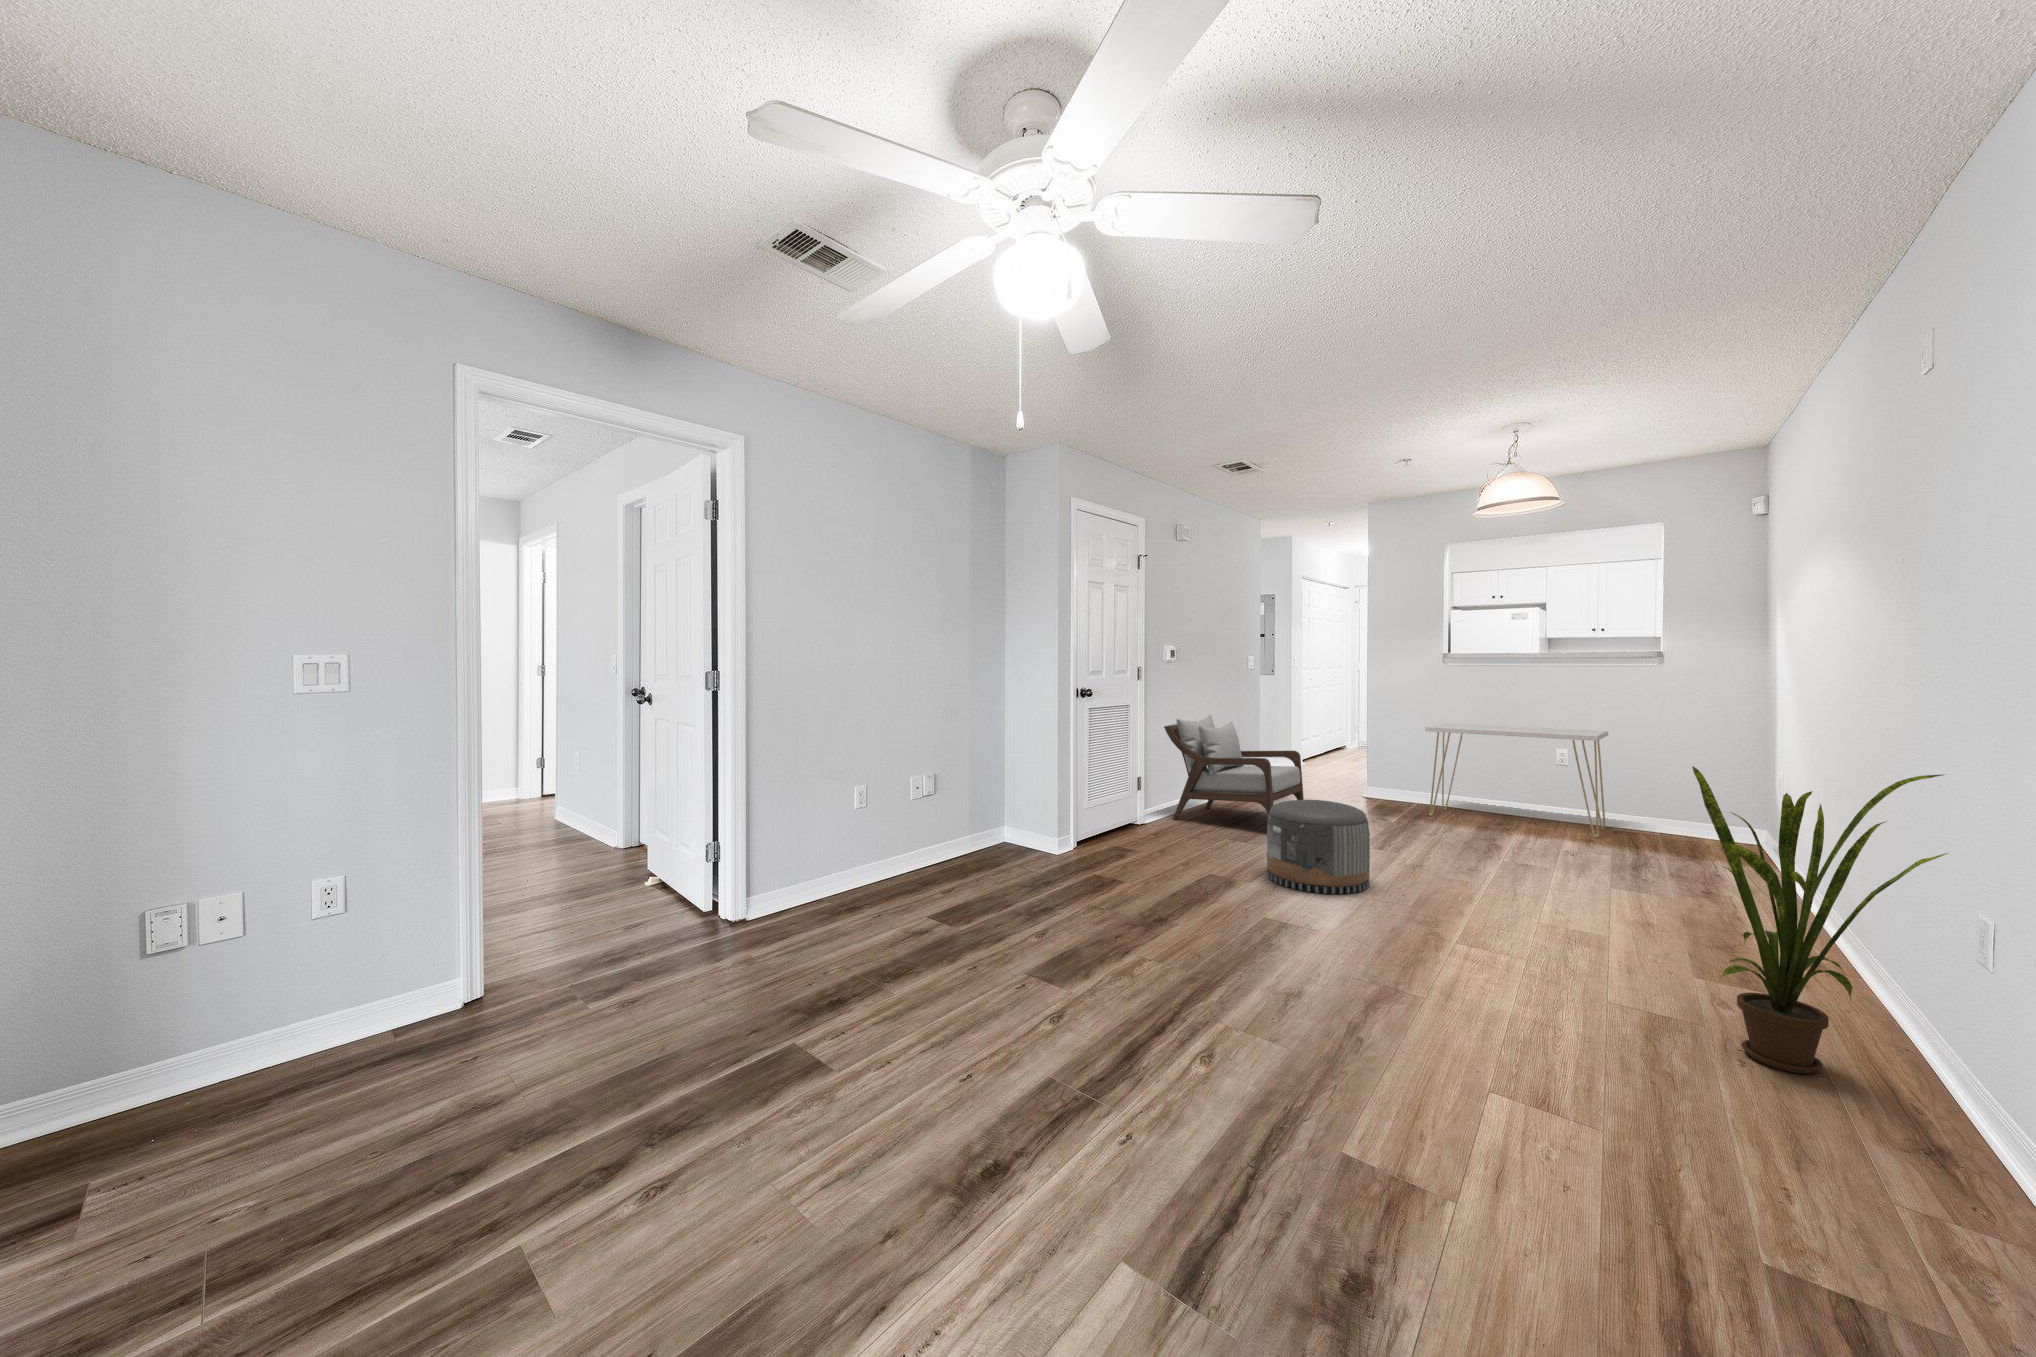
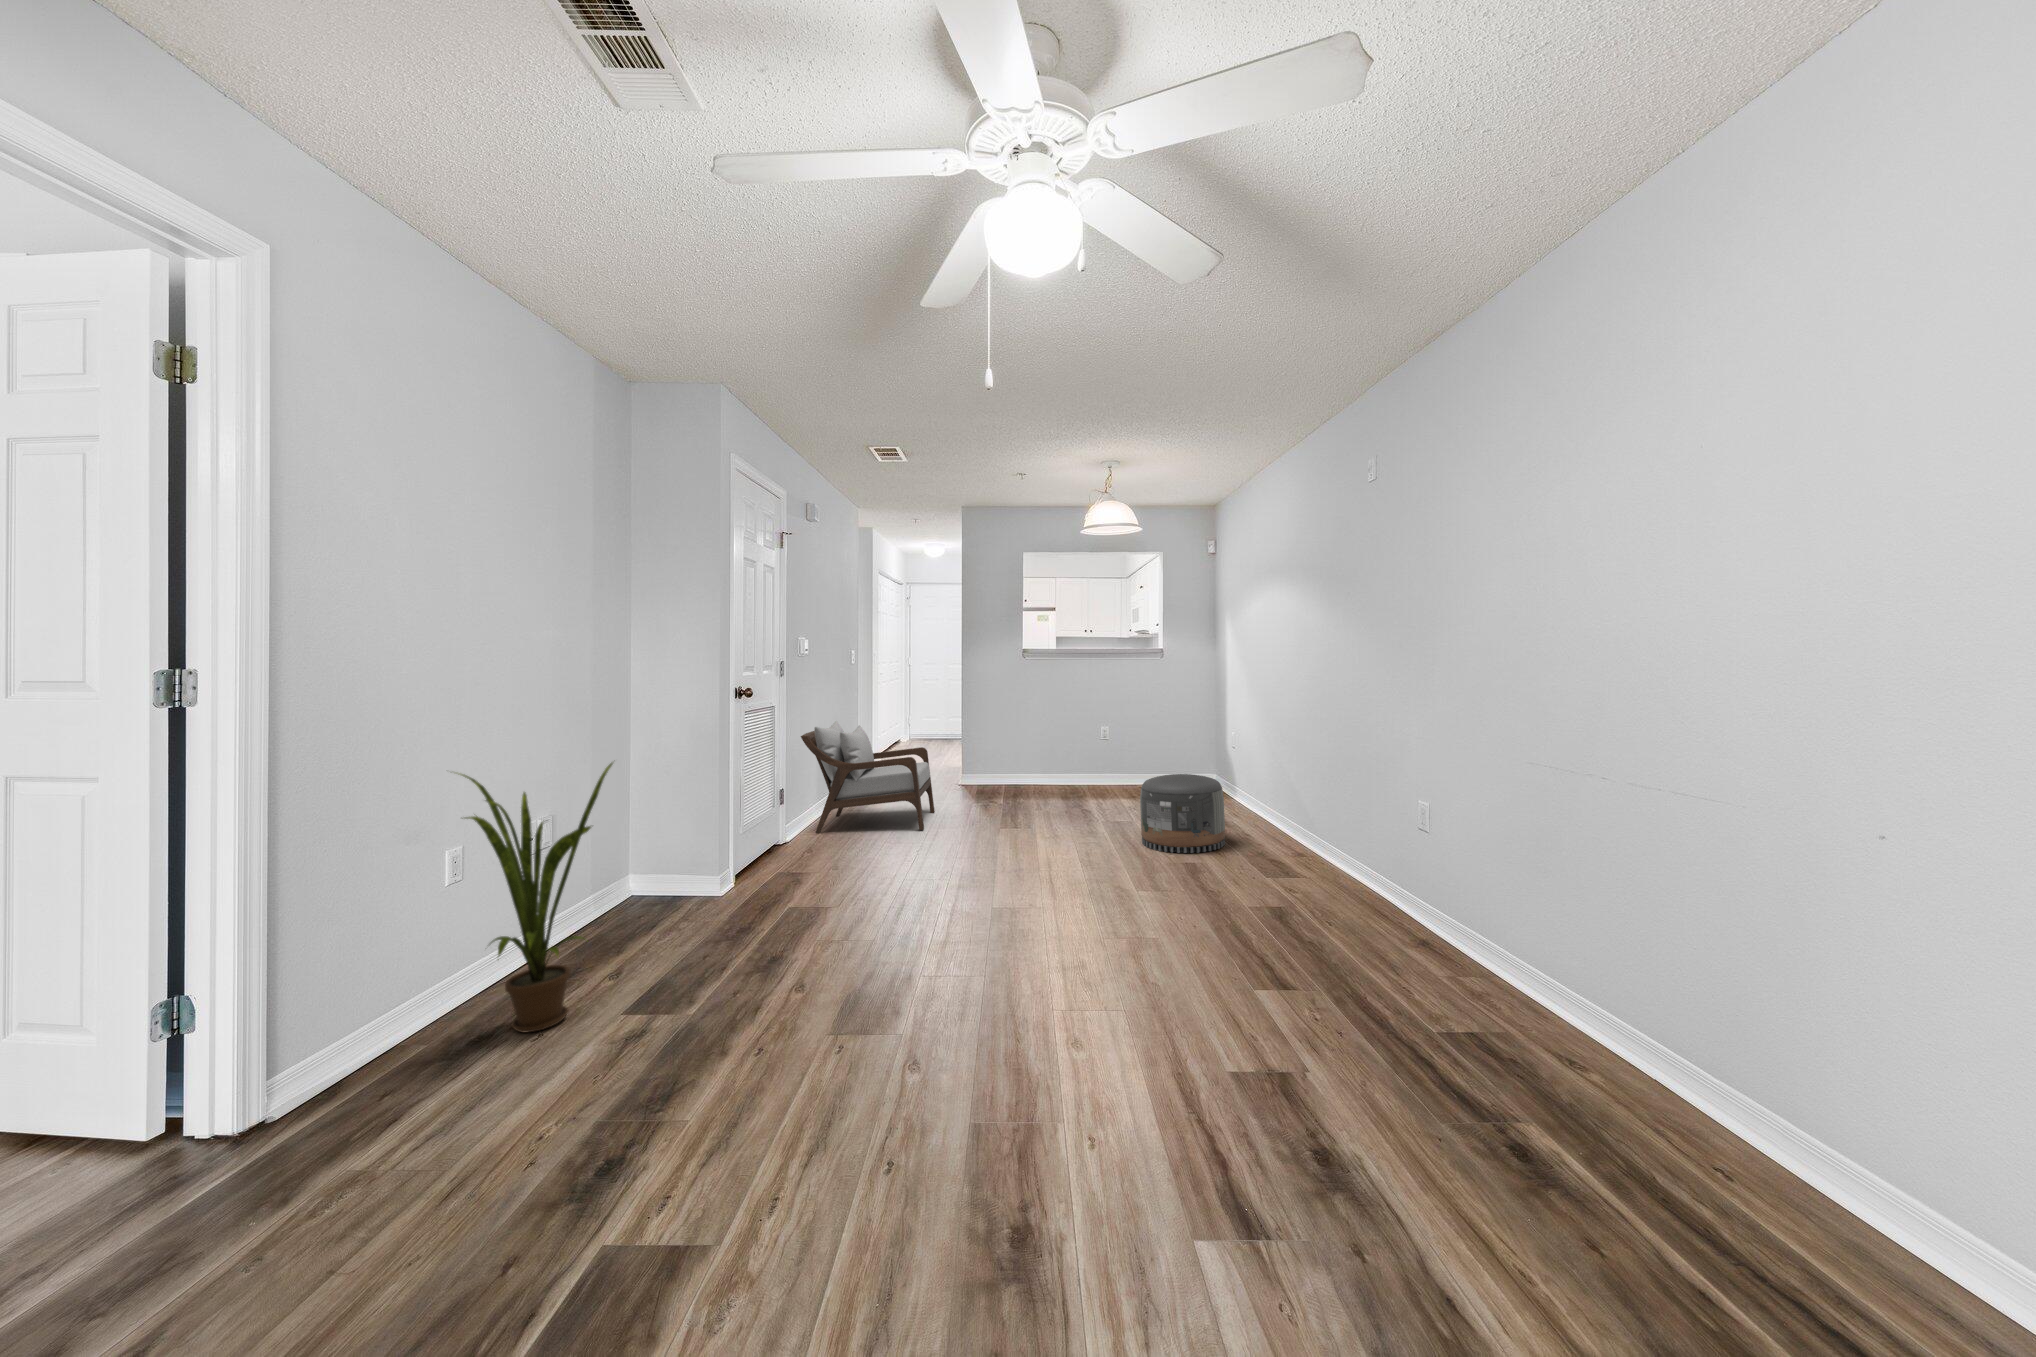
console table: present [1425,723,1608,837] -> none [1015,708,1133,790]
house plant: present [1692,767,1948,1074] -> present [460,763,613,1032]
pouf: present [1267,800,1370,894] -> present [1140,774,1225,853]

